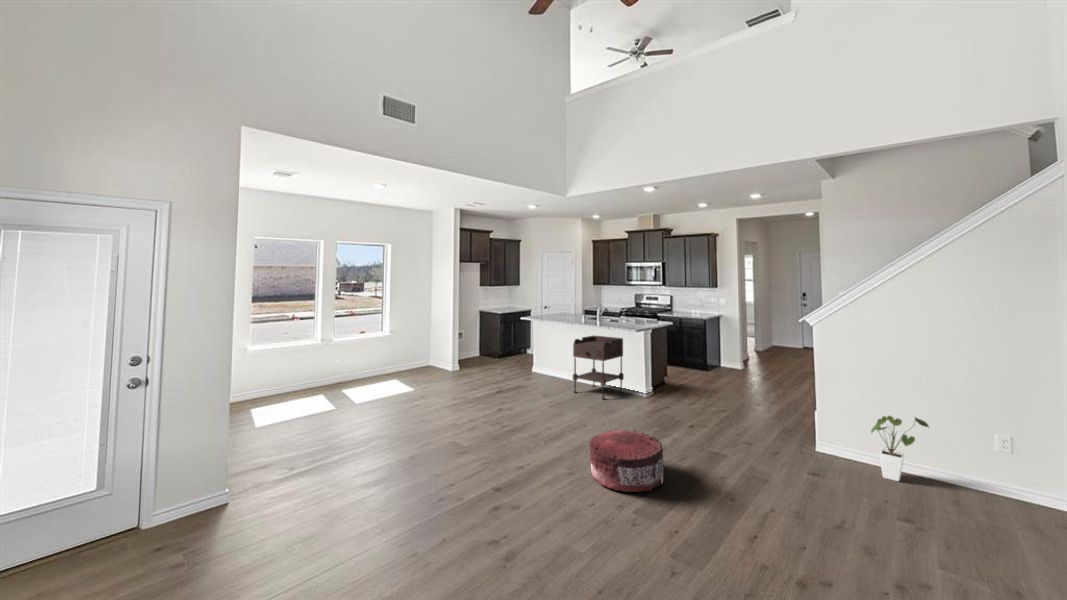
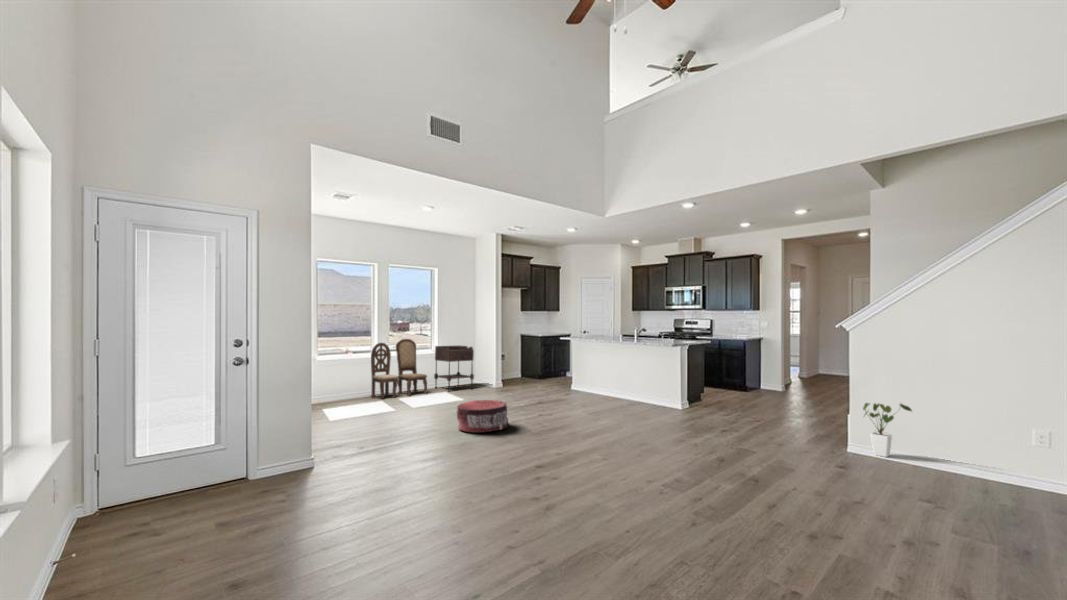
dining chair: none [309,323,377,393] -> present [371,339,427,399]
side table: present [573,336,624,399] -> present [434,346,474,391]
pouf: present [589,430,664,492] -> present [457,400,509,433]

